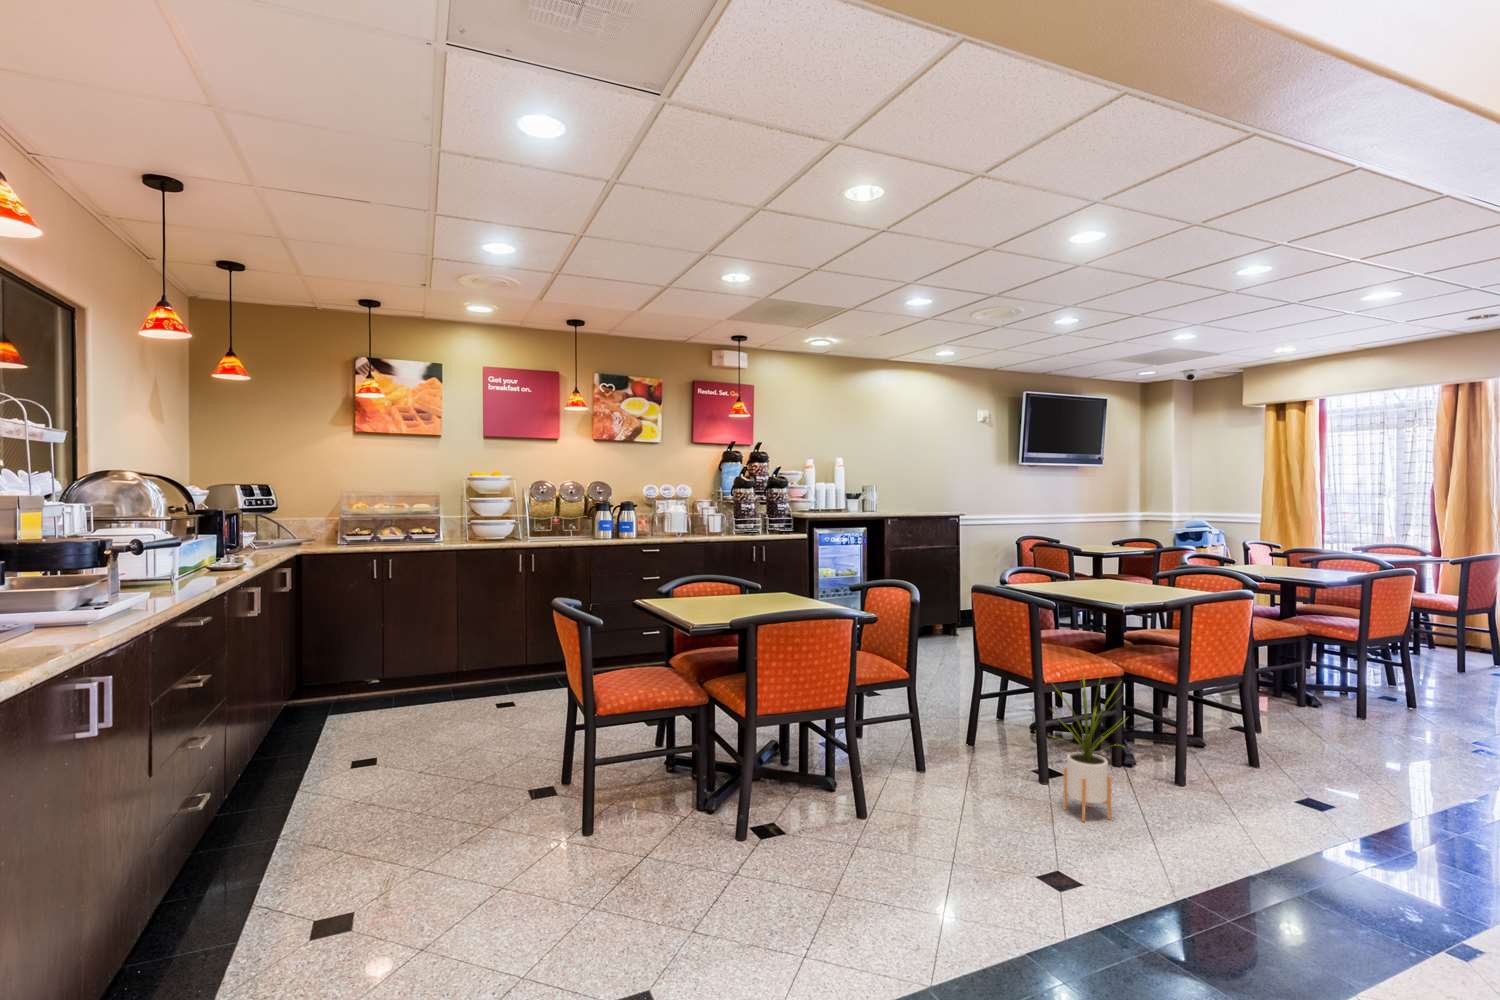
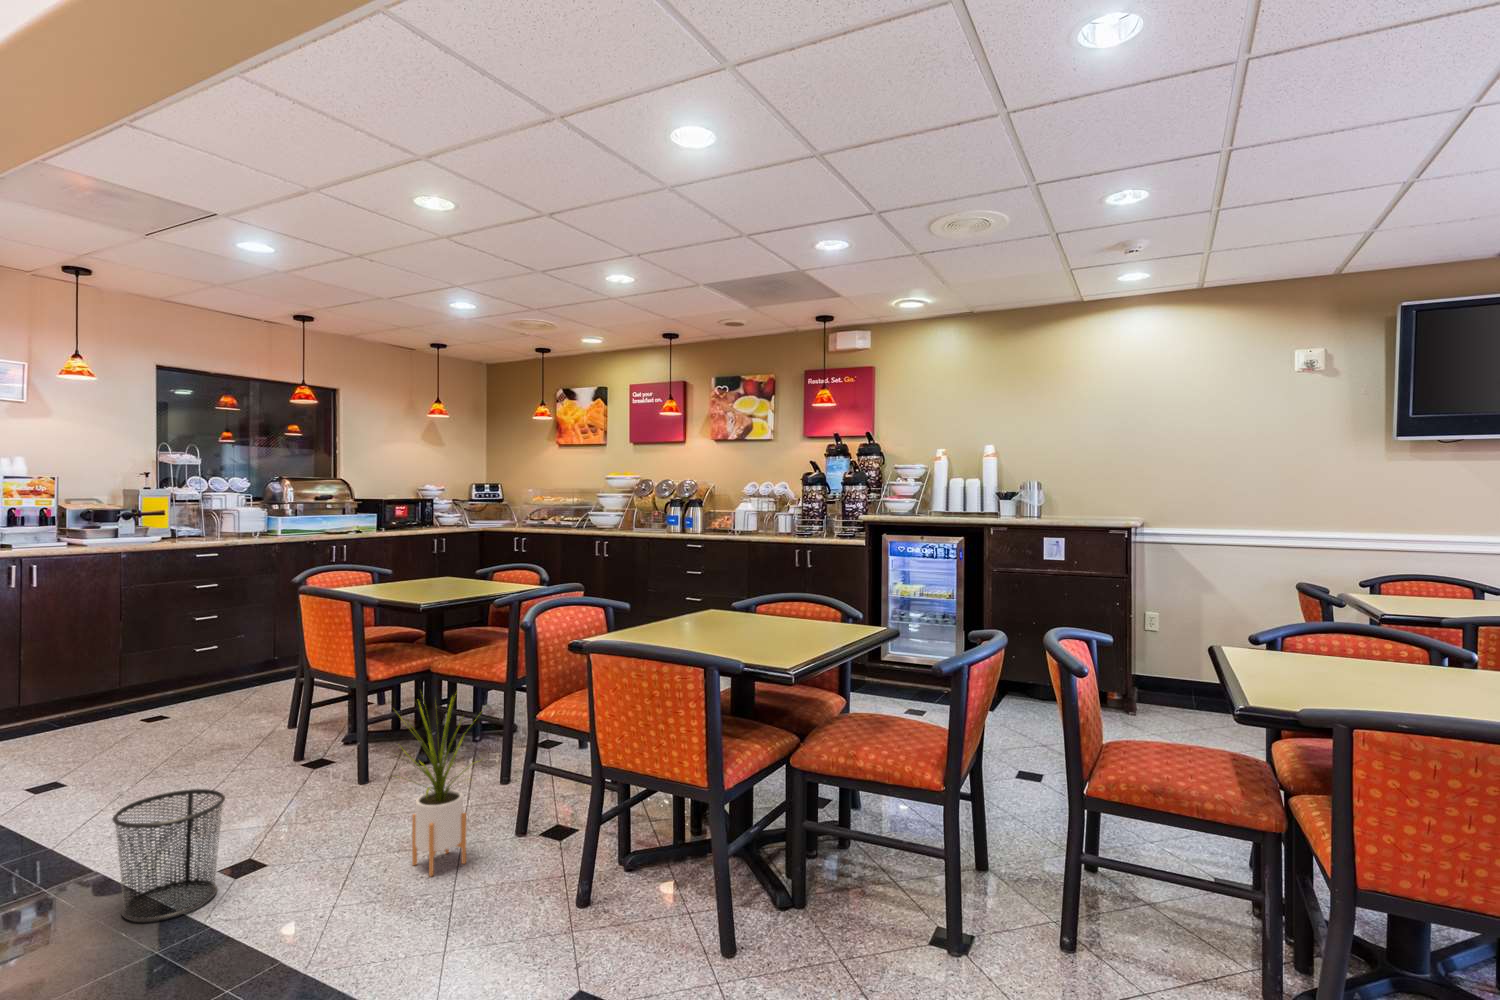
waste bin: none [1072,804,1174,942] -> present [112,789,225,922]

